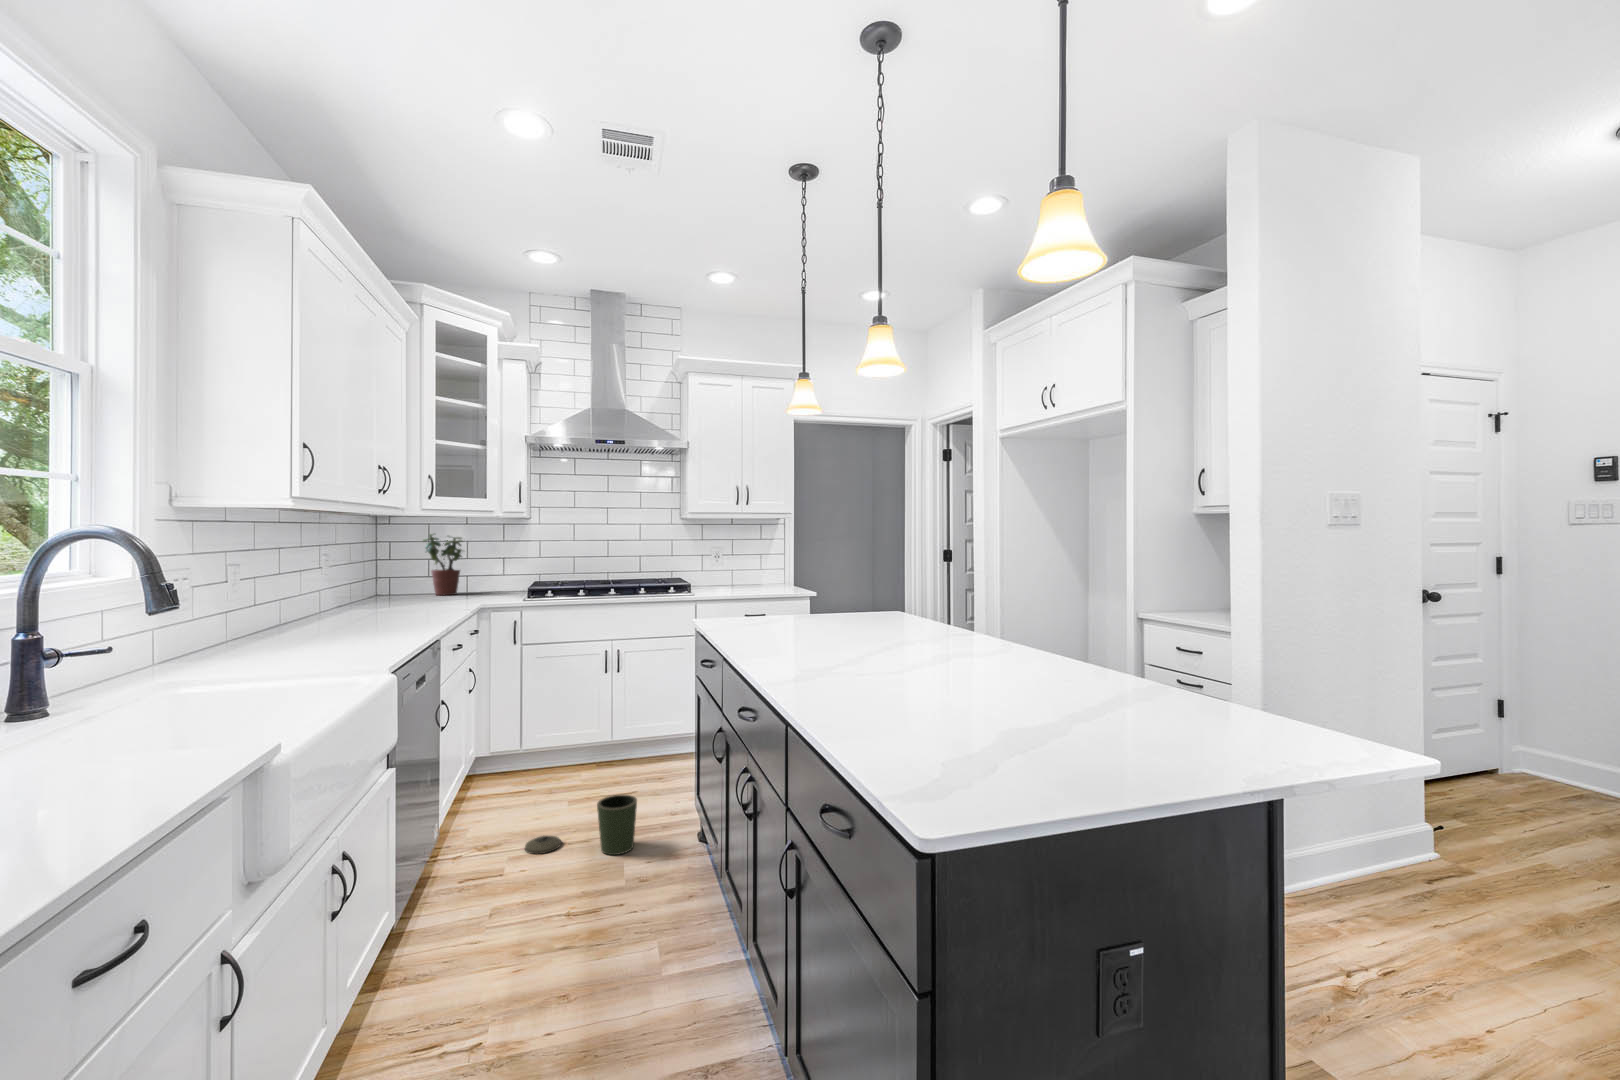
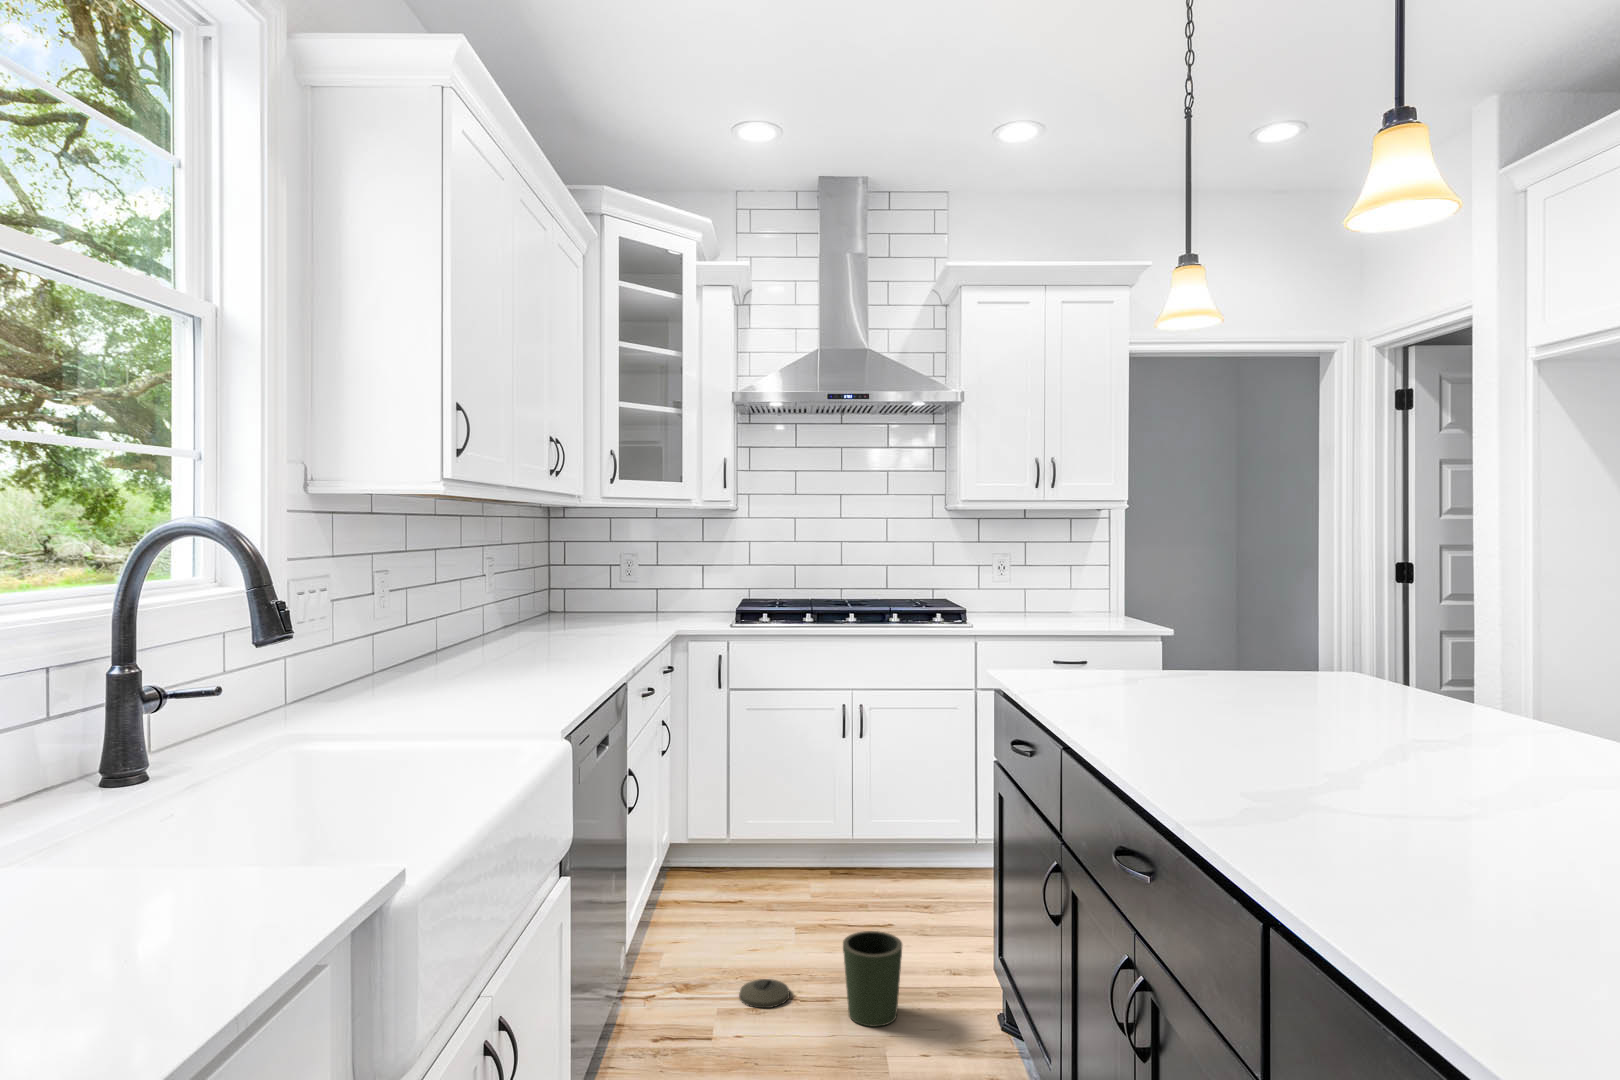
potted plant: present [423,534,462,595] -> none [603,531,656,616]

